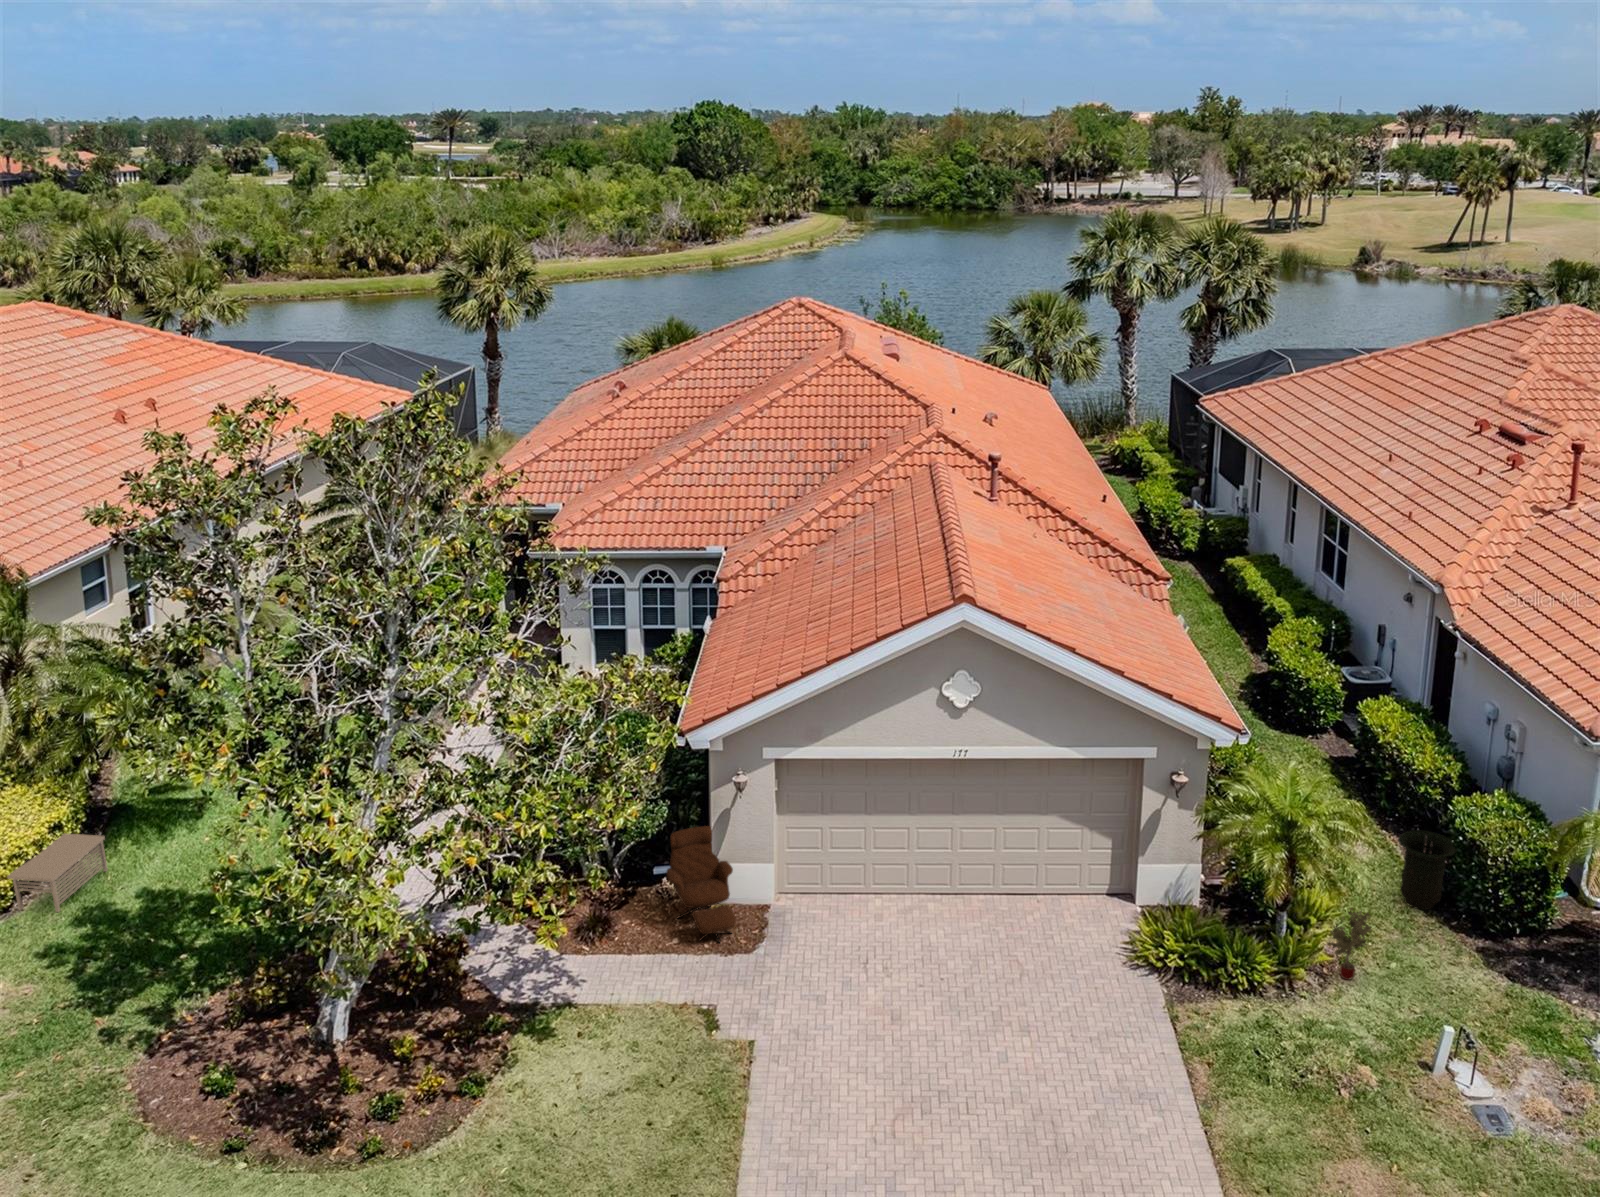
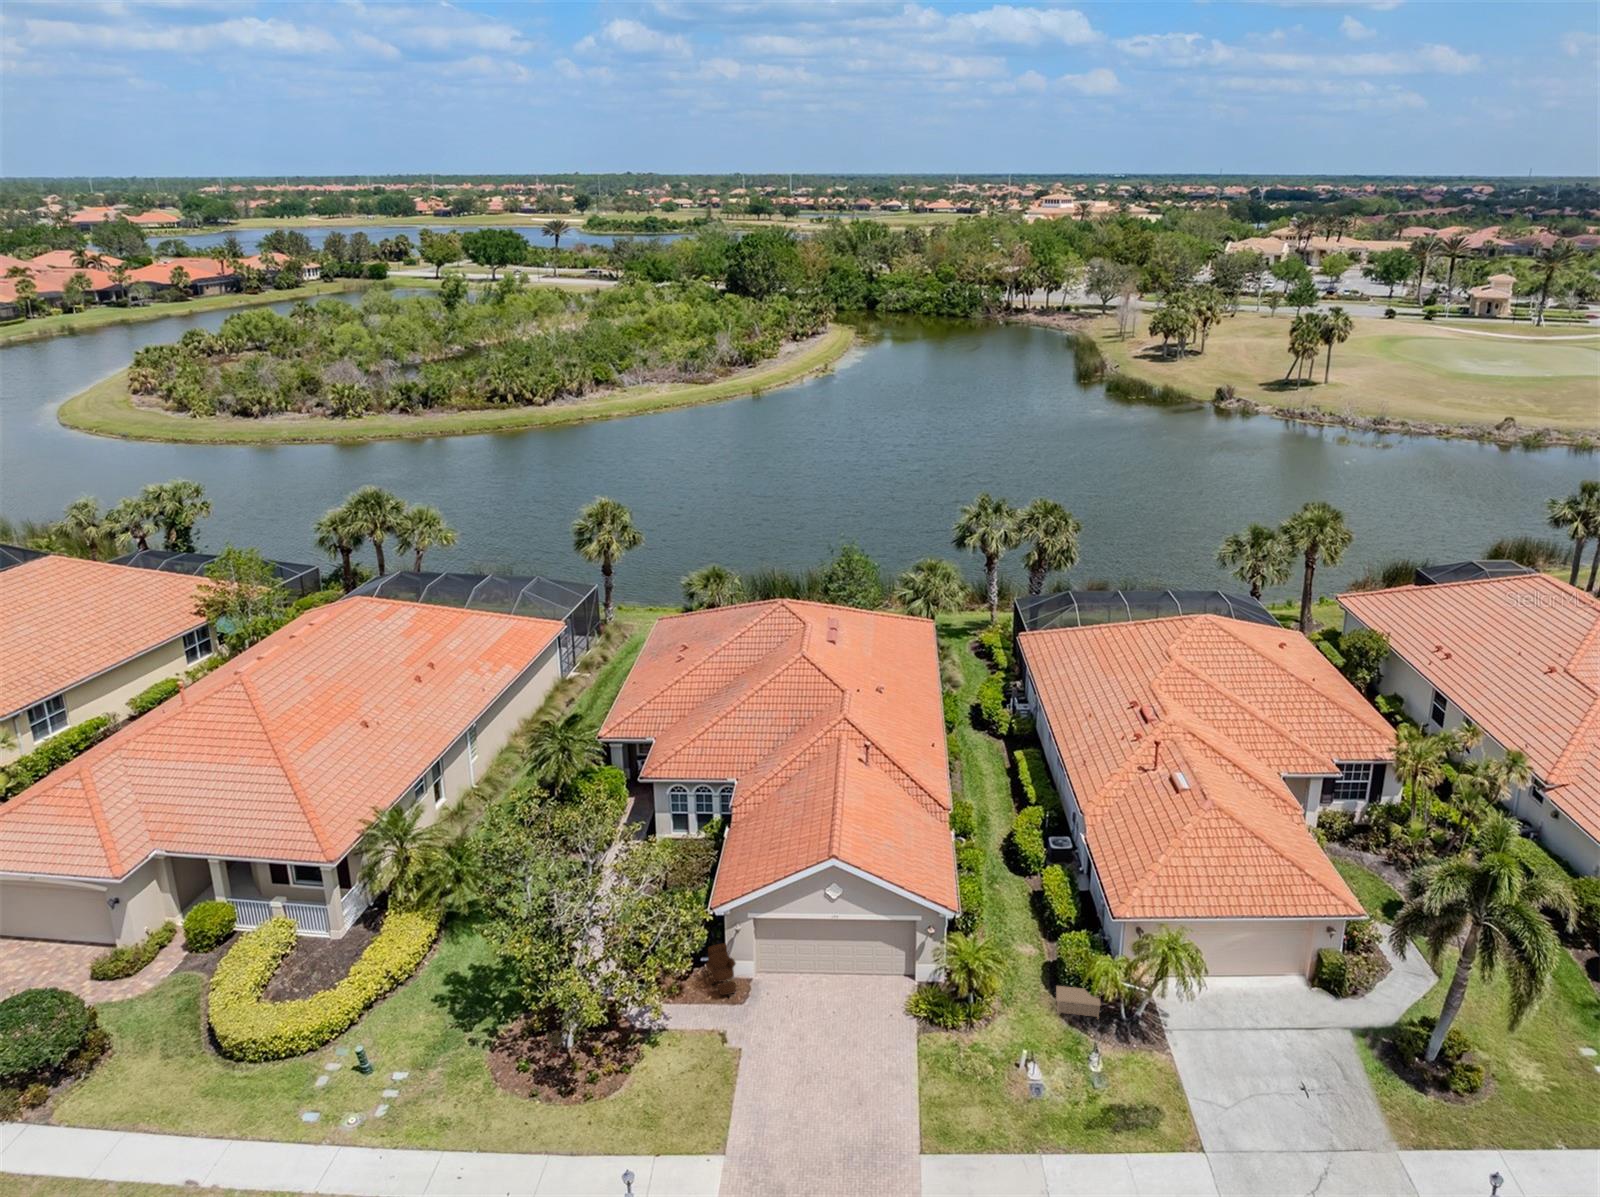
trash can: present [1398,830,1456,910] -> none [1035,948,1060,984]
storage bench: present [8,833,108,912] -> present [1056,986,1101,1018]
potted tree: present [1327,908,1371,980] -> present [547,1031,564,1057]

